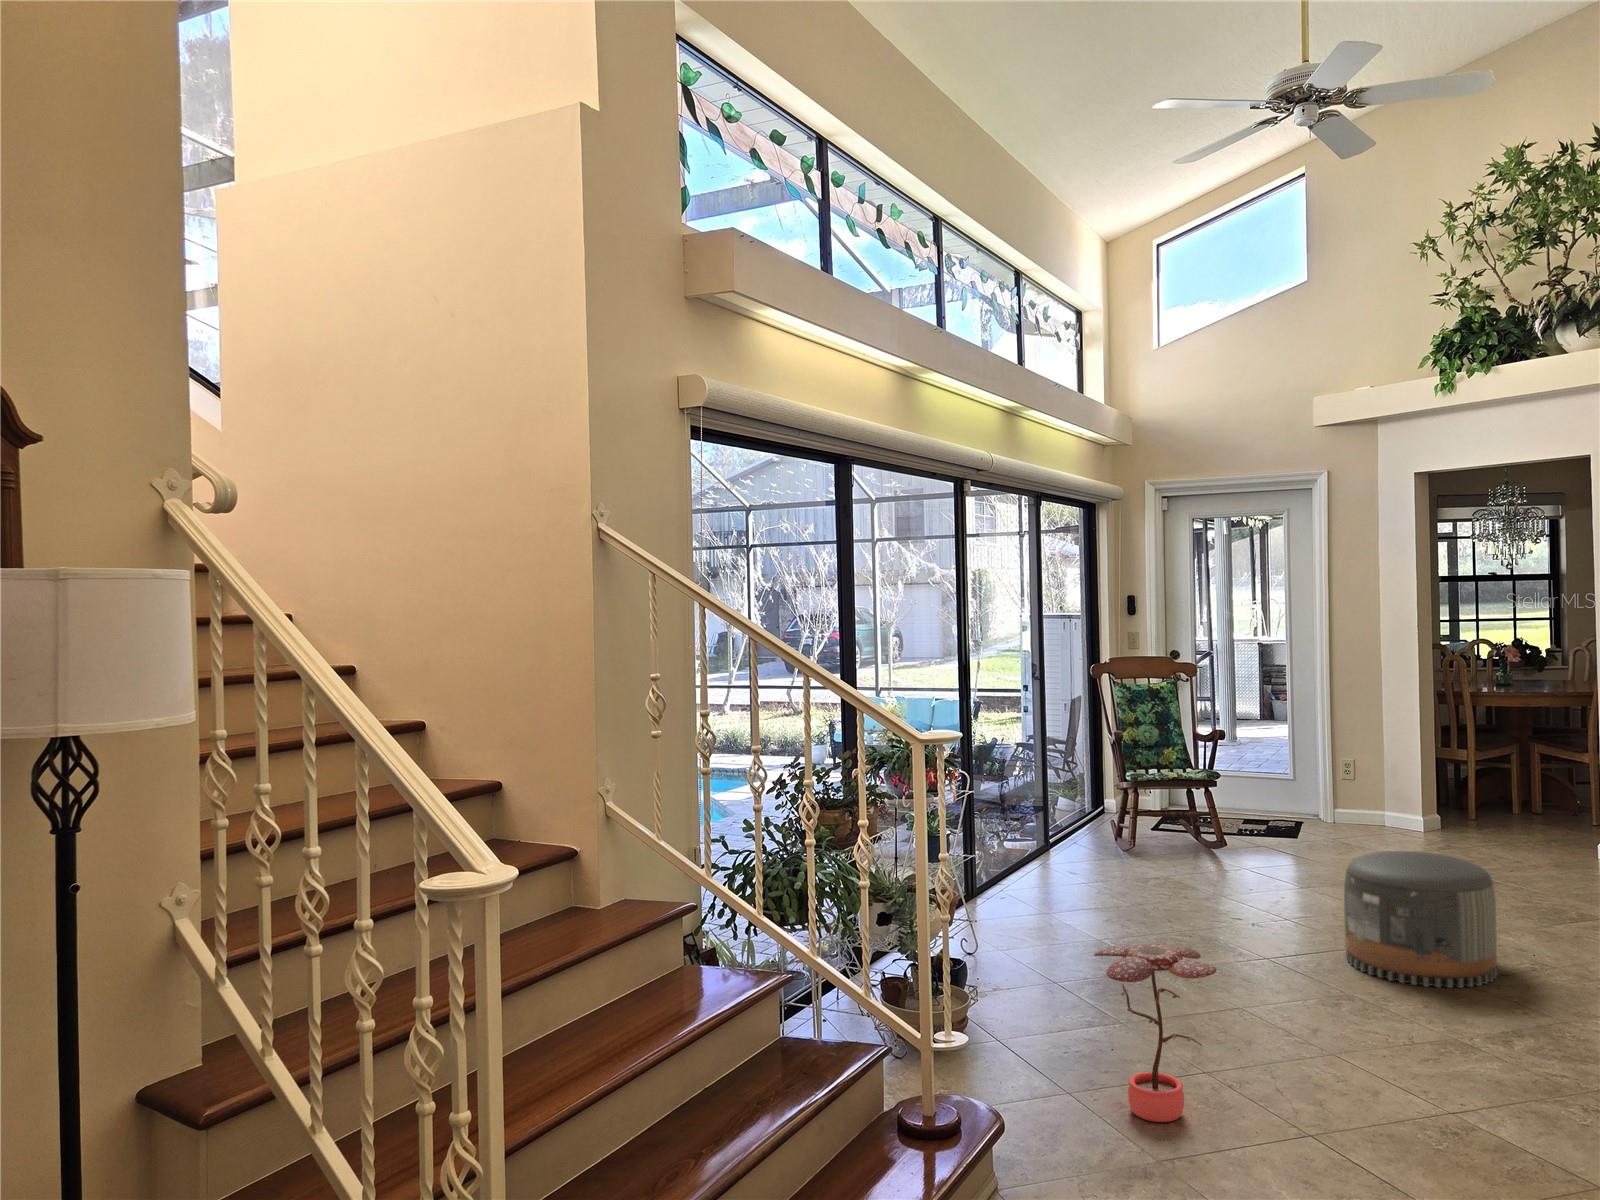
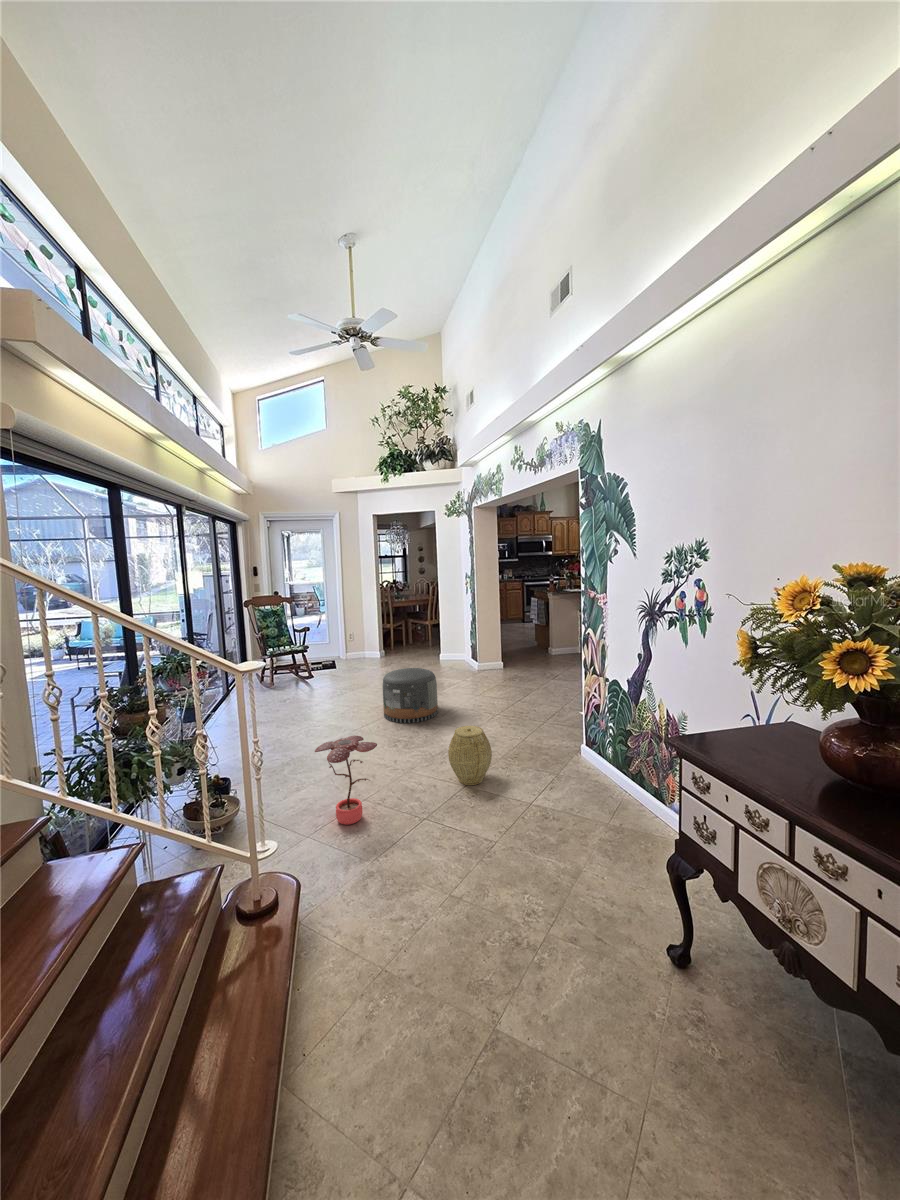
woven basket: none [1421,997,1546,1149] -> present [448,726,492,785]

